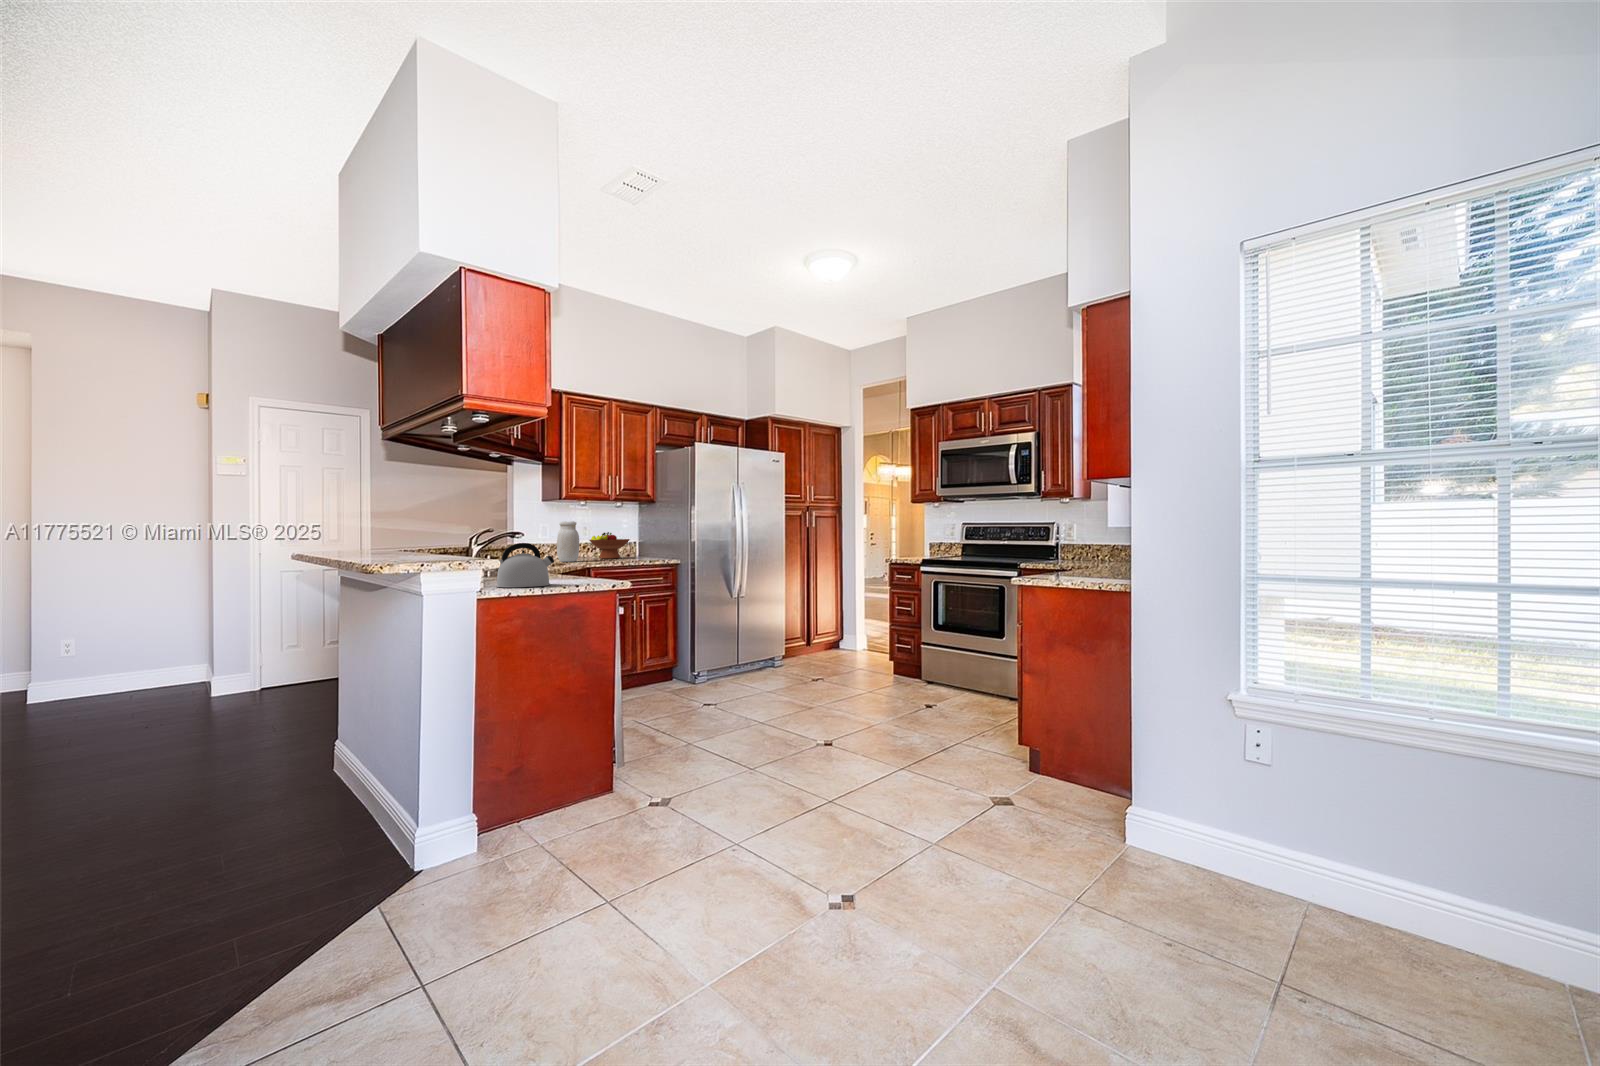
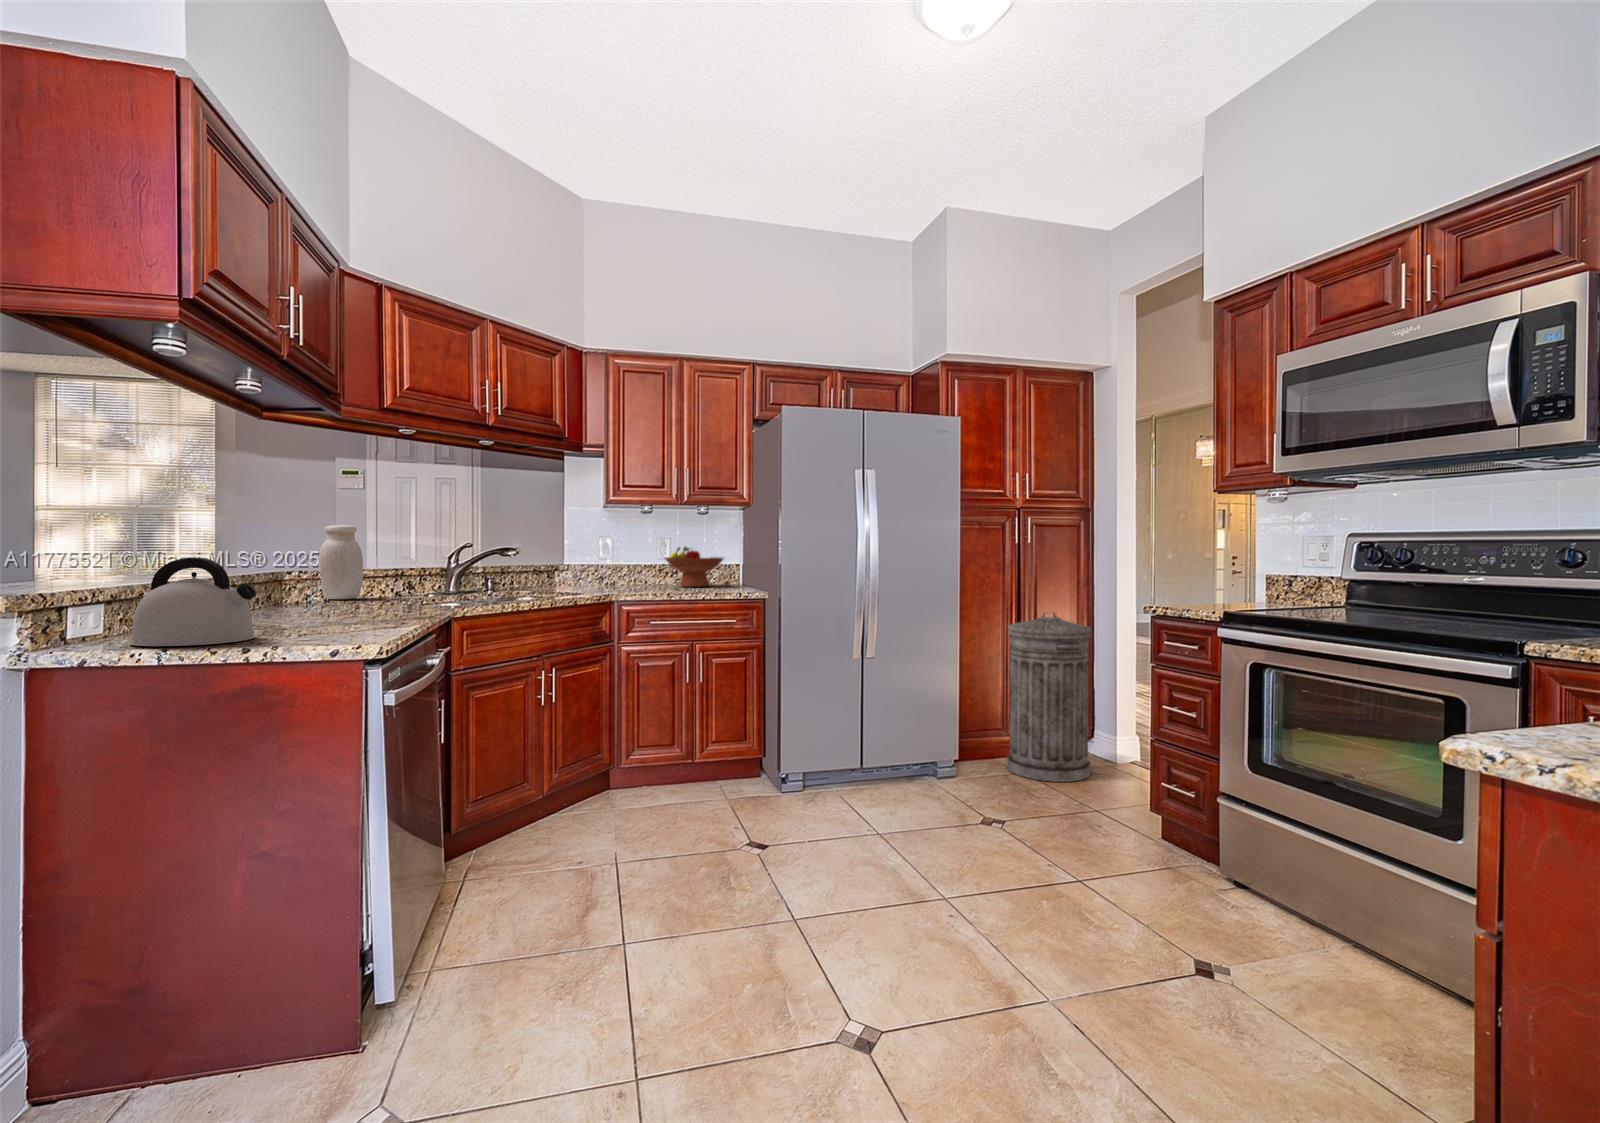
jar: present [557,521,579,562] -> present [319,525,363,599]
trash can: none [797,567,843,660] -> present [1007,612,1091,782]

